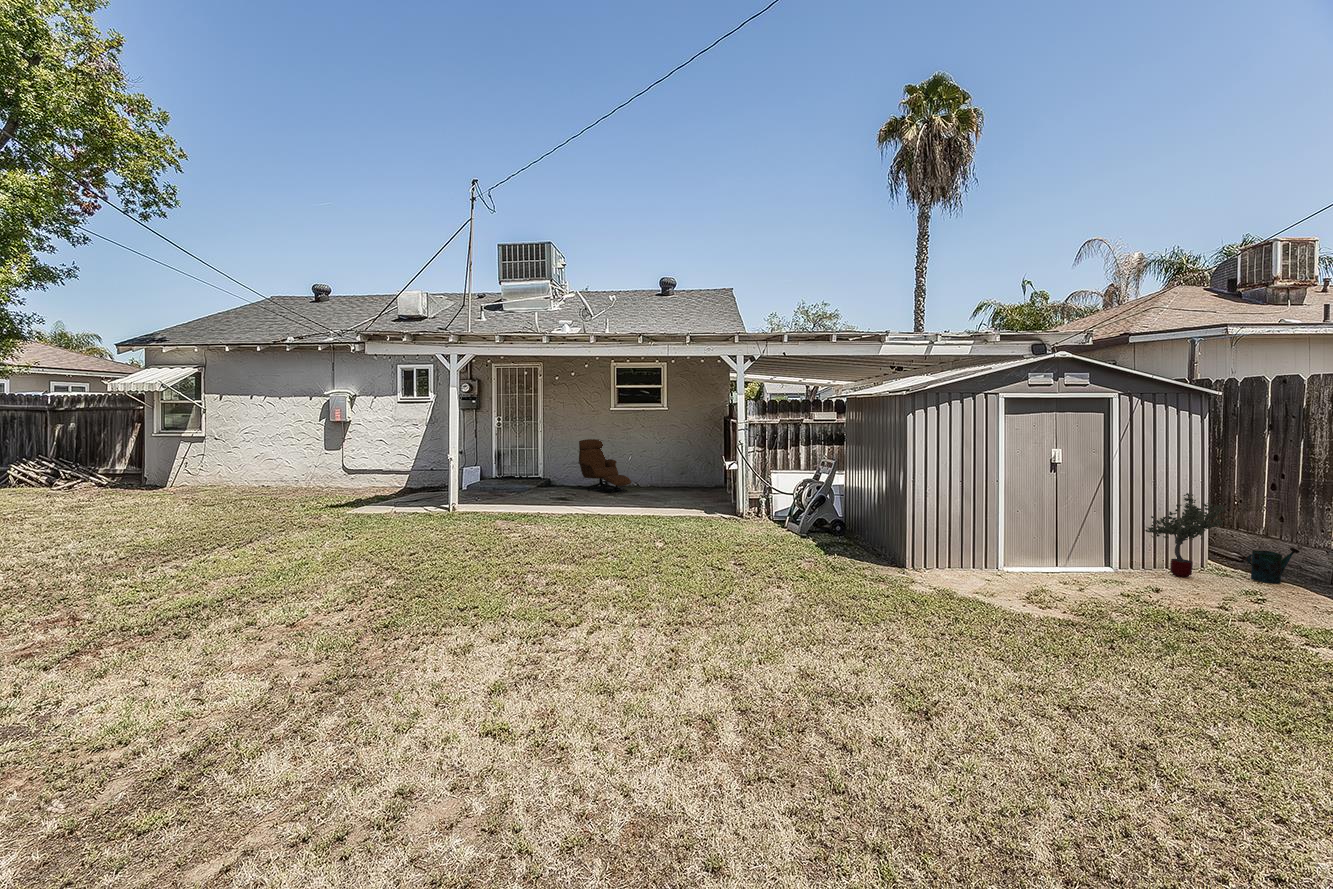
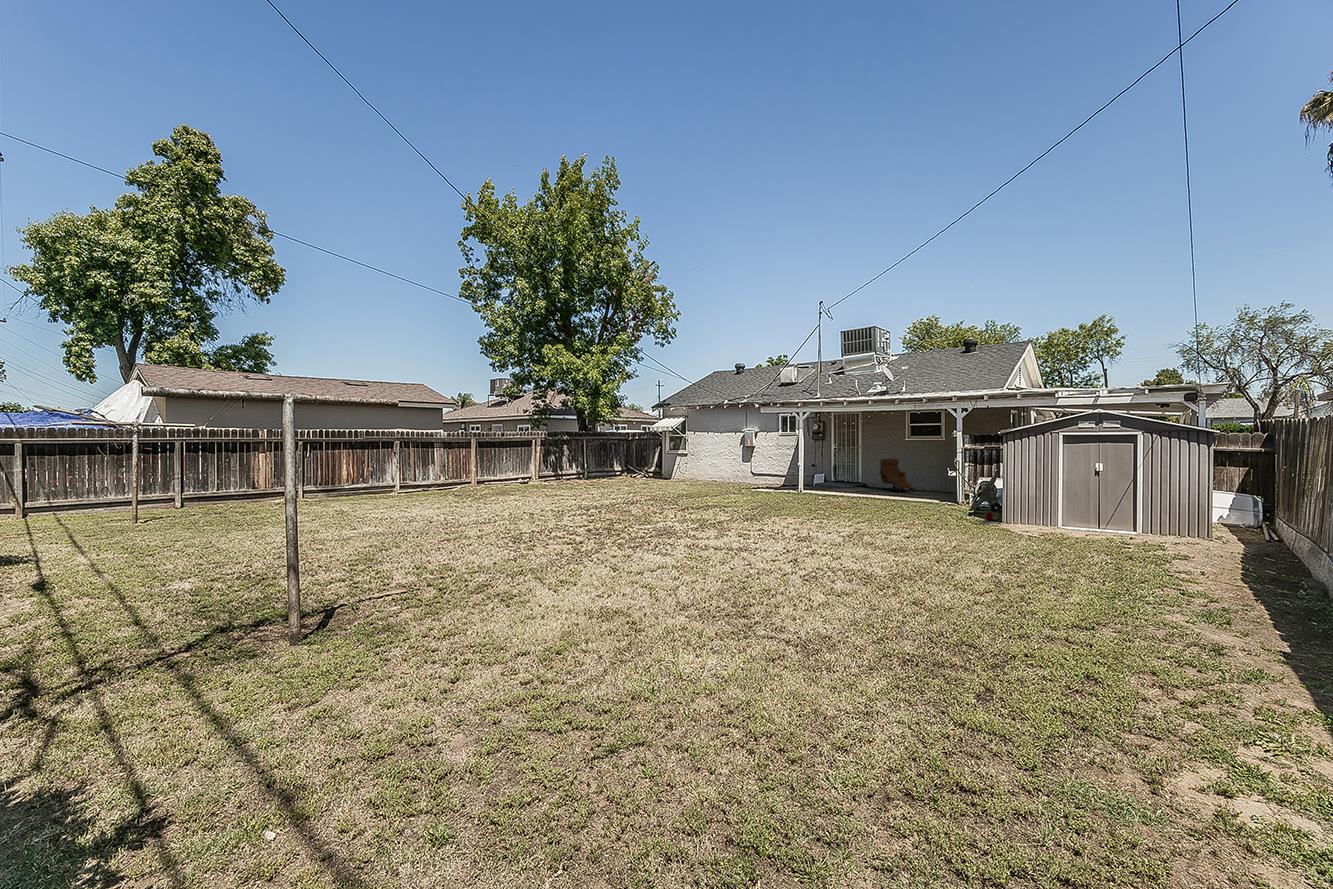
potted tree: present [1144,493,1224,577] -> present [980,481,1002,520]
watering can: present [1247,548,1299,583] -> none [1214,527,1254,547]

